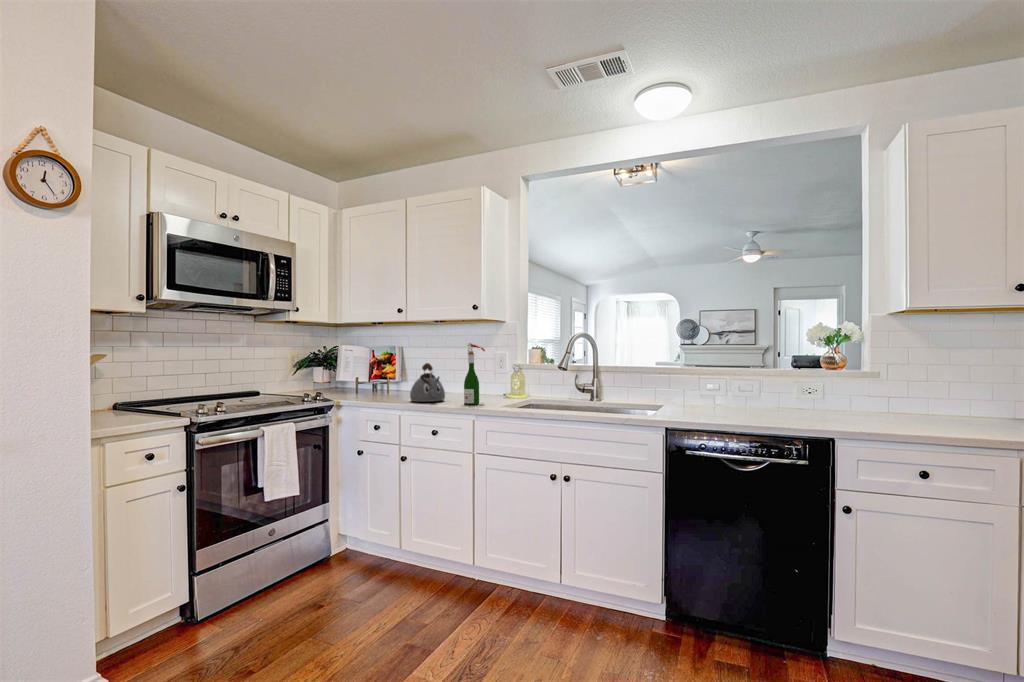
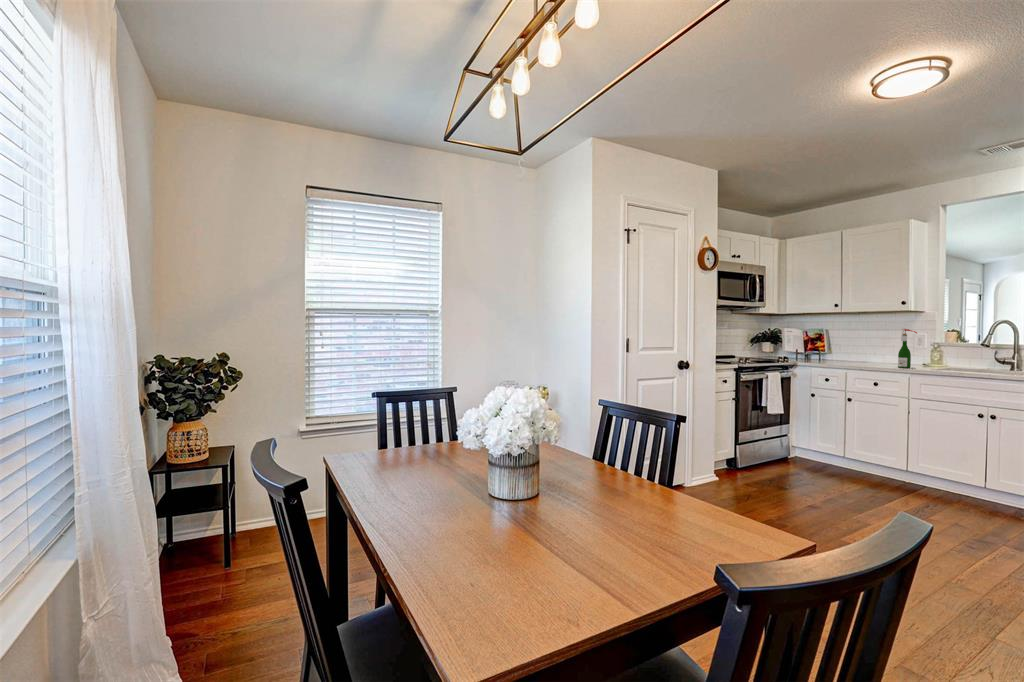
kettle: present [410,363,445,402] -> none [851,341,878,365]

